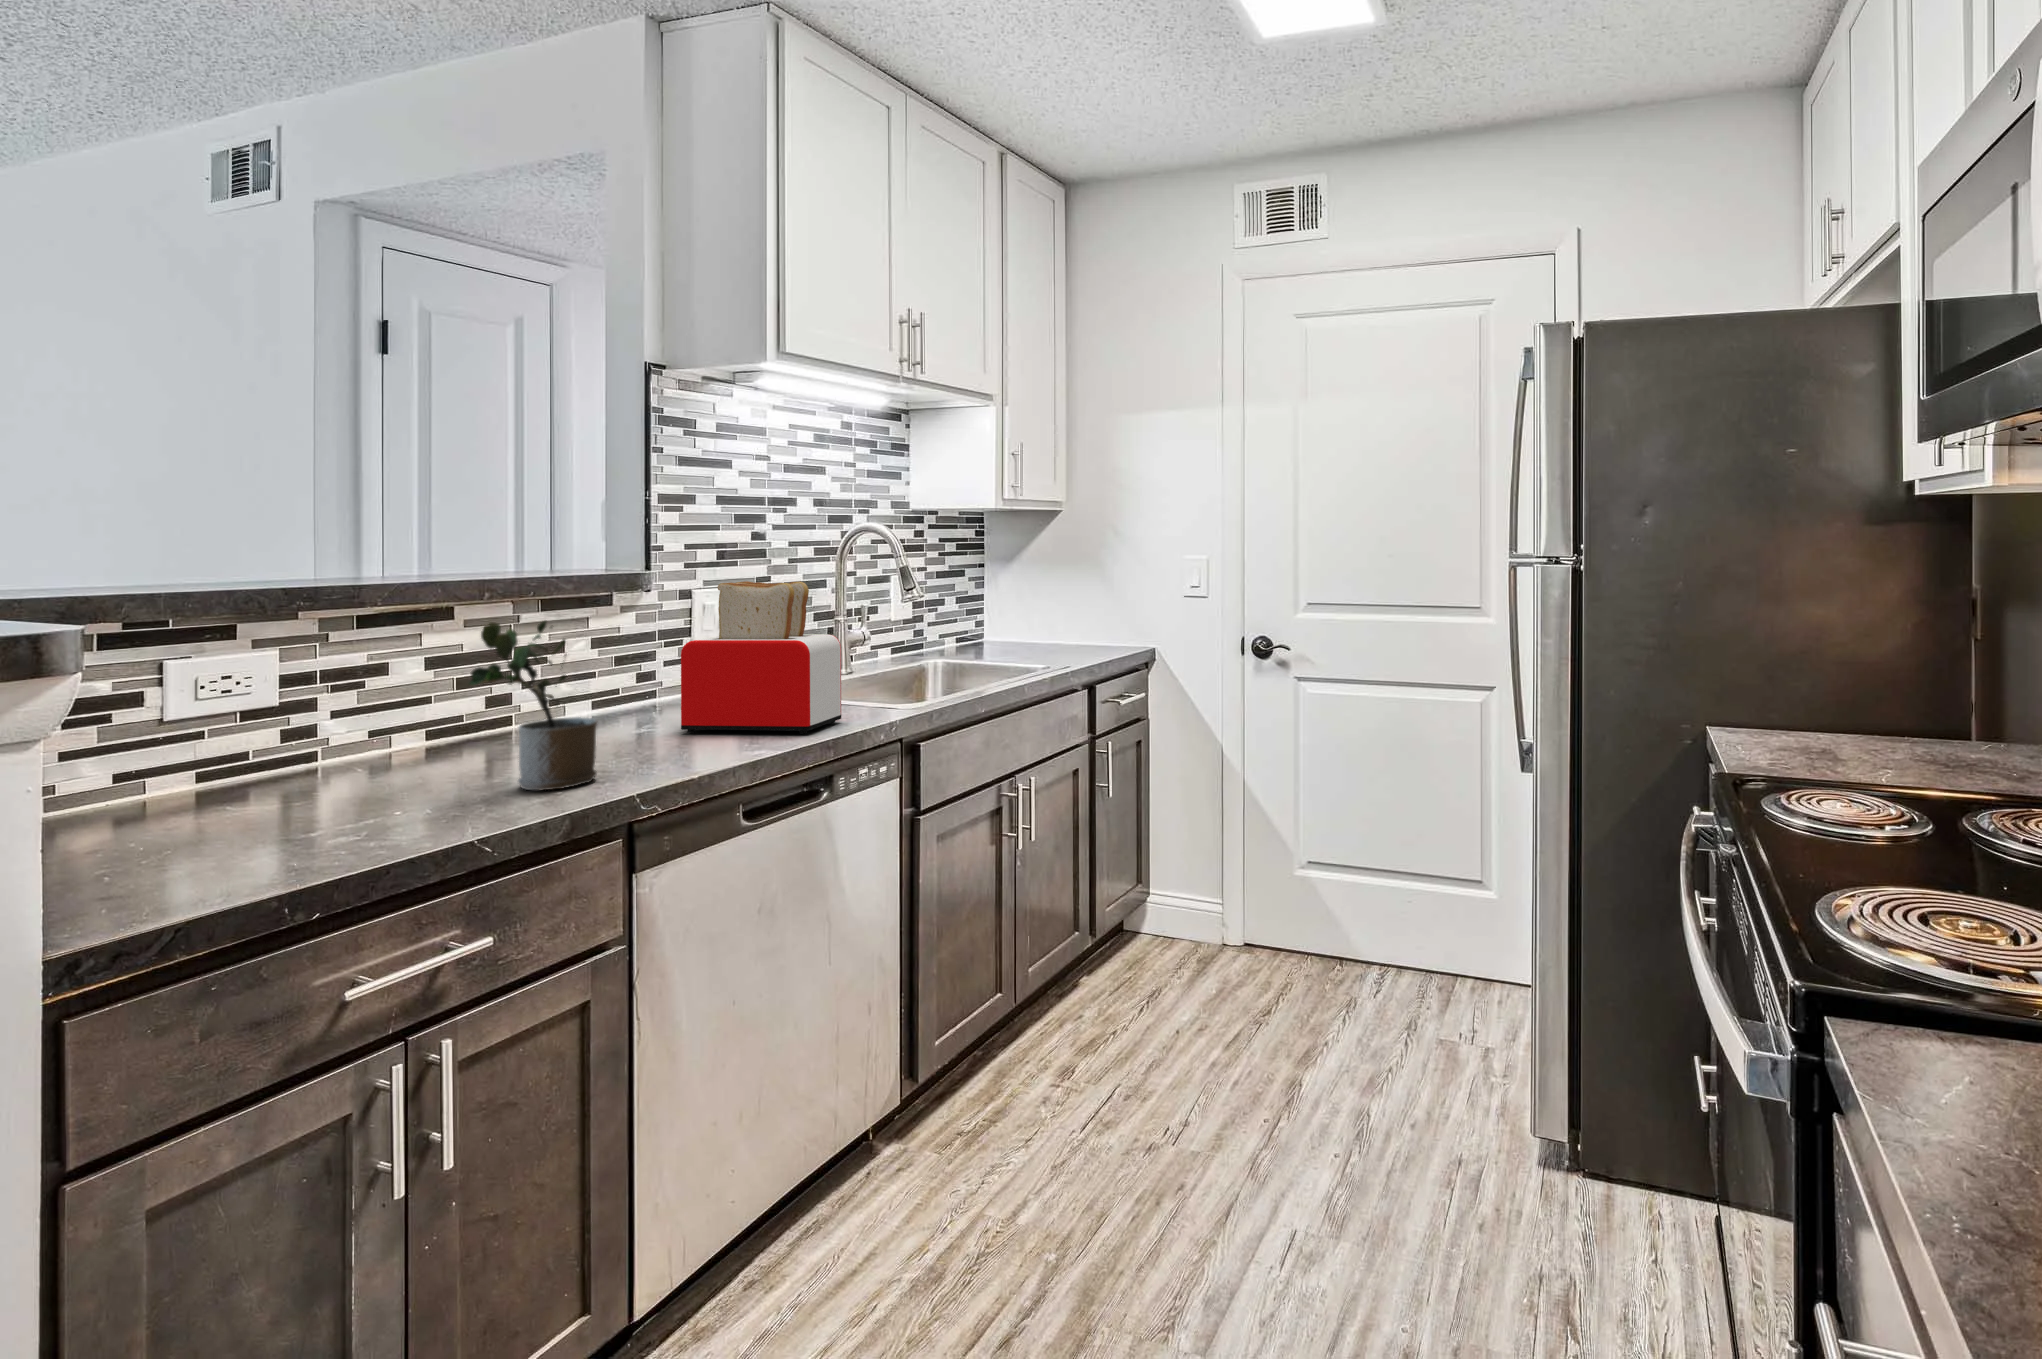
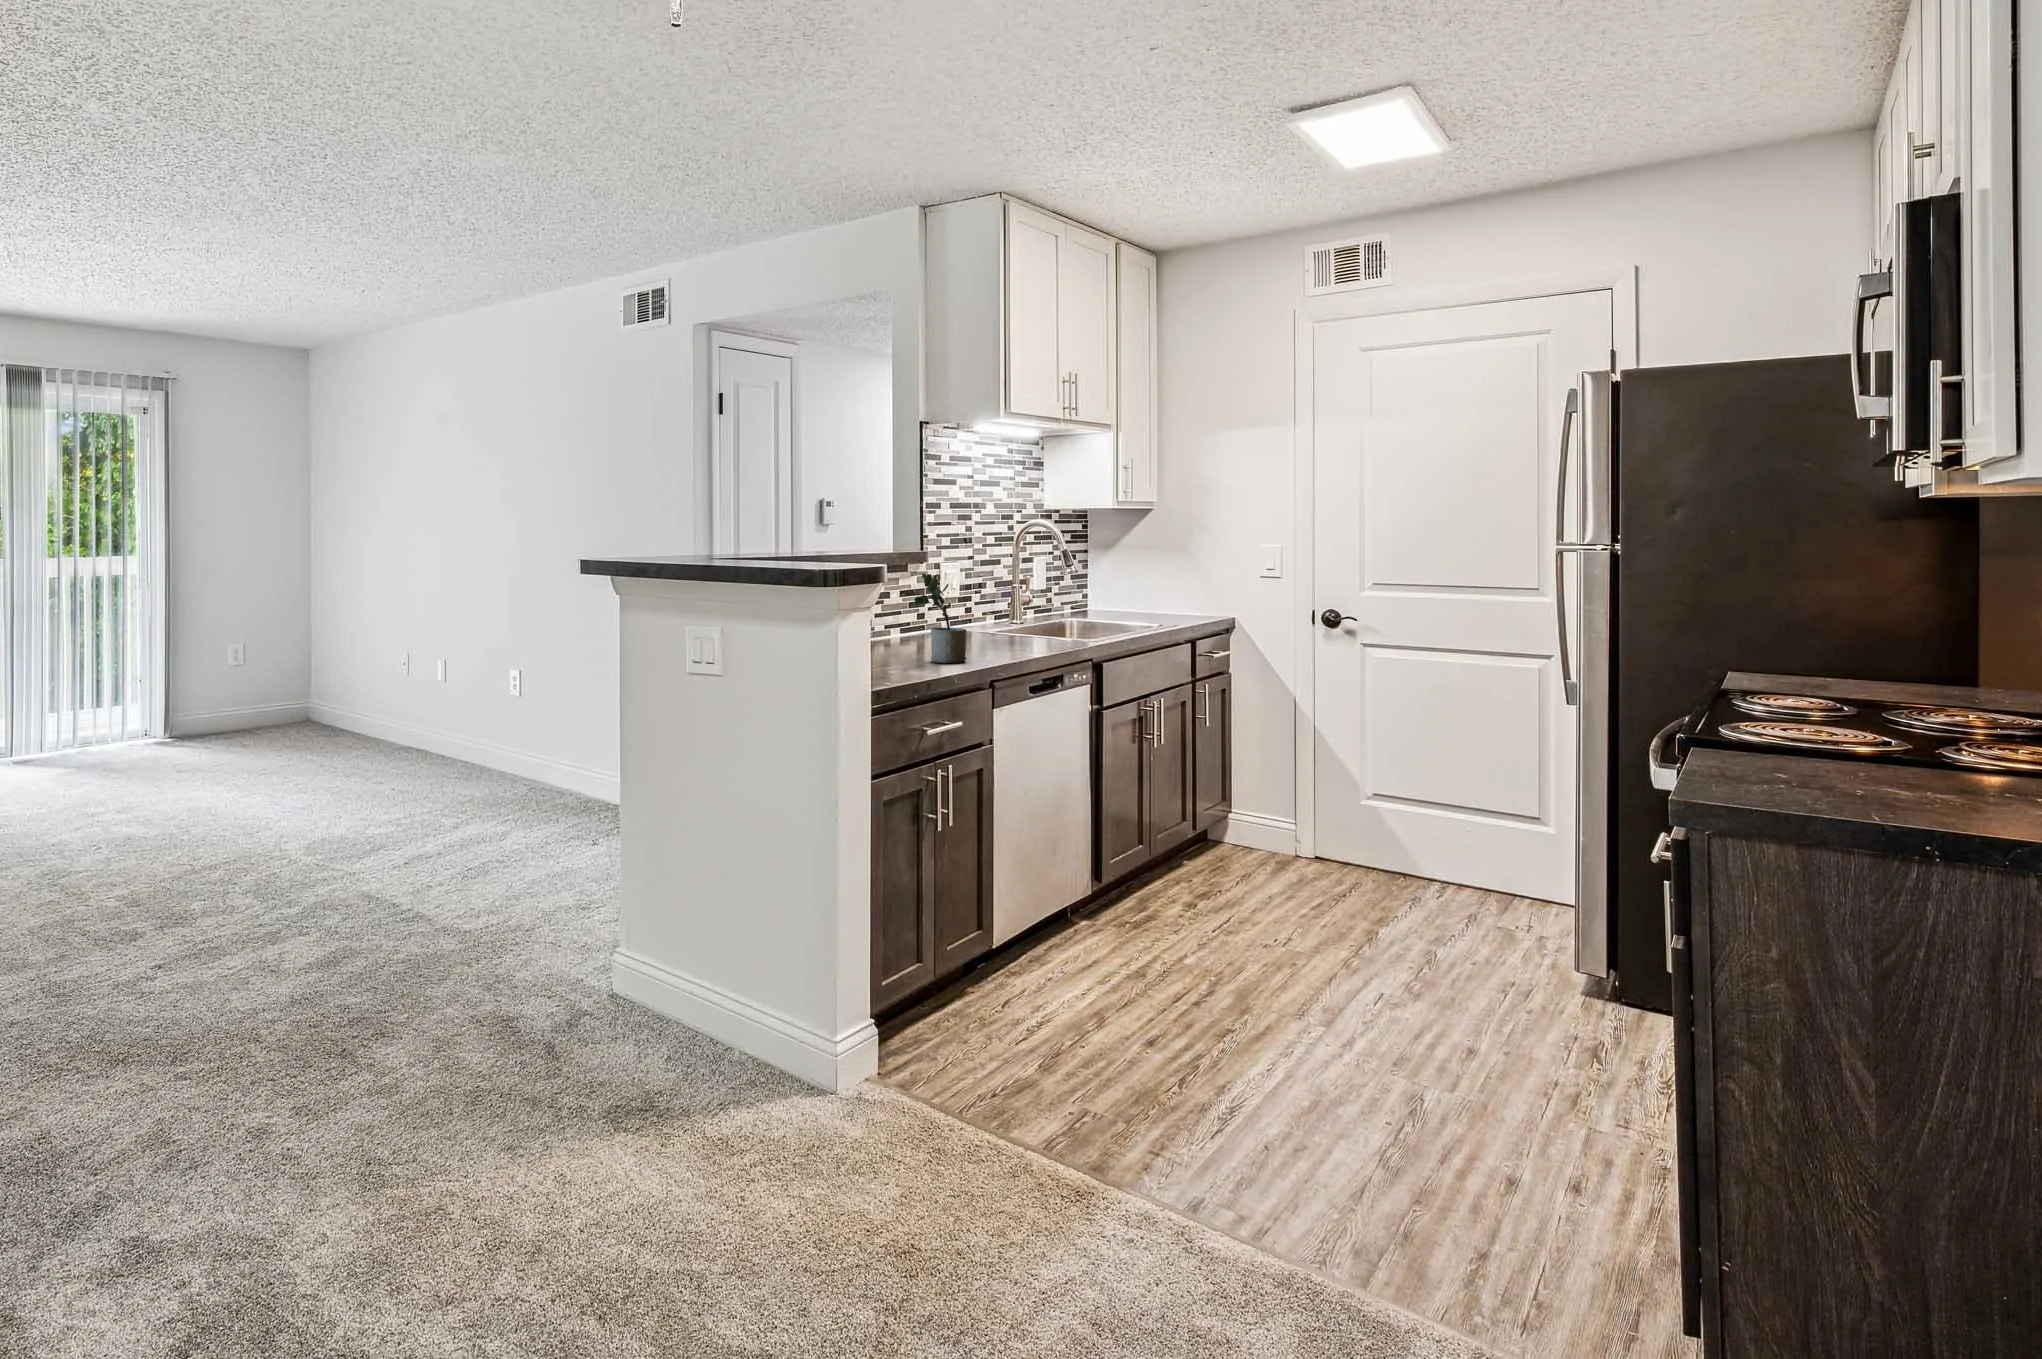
toaster: present [681,581,841,734] -> none [969,557,1060,649]

